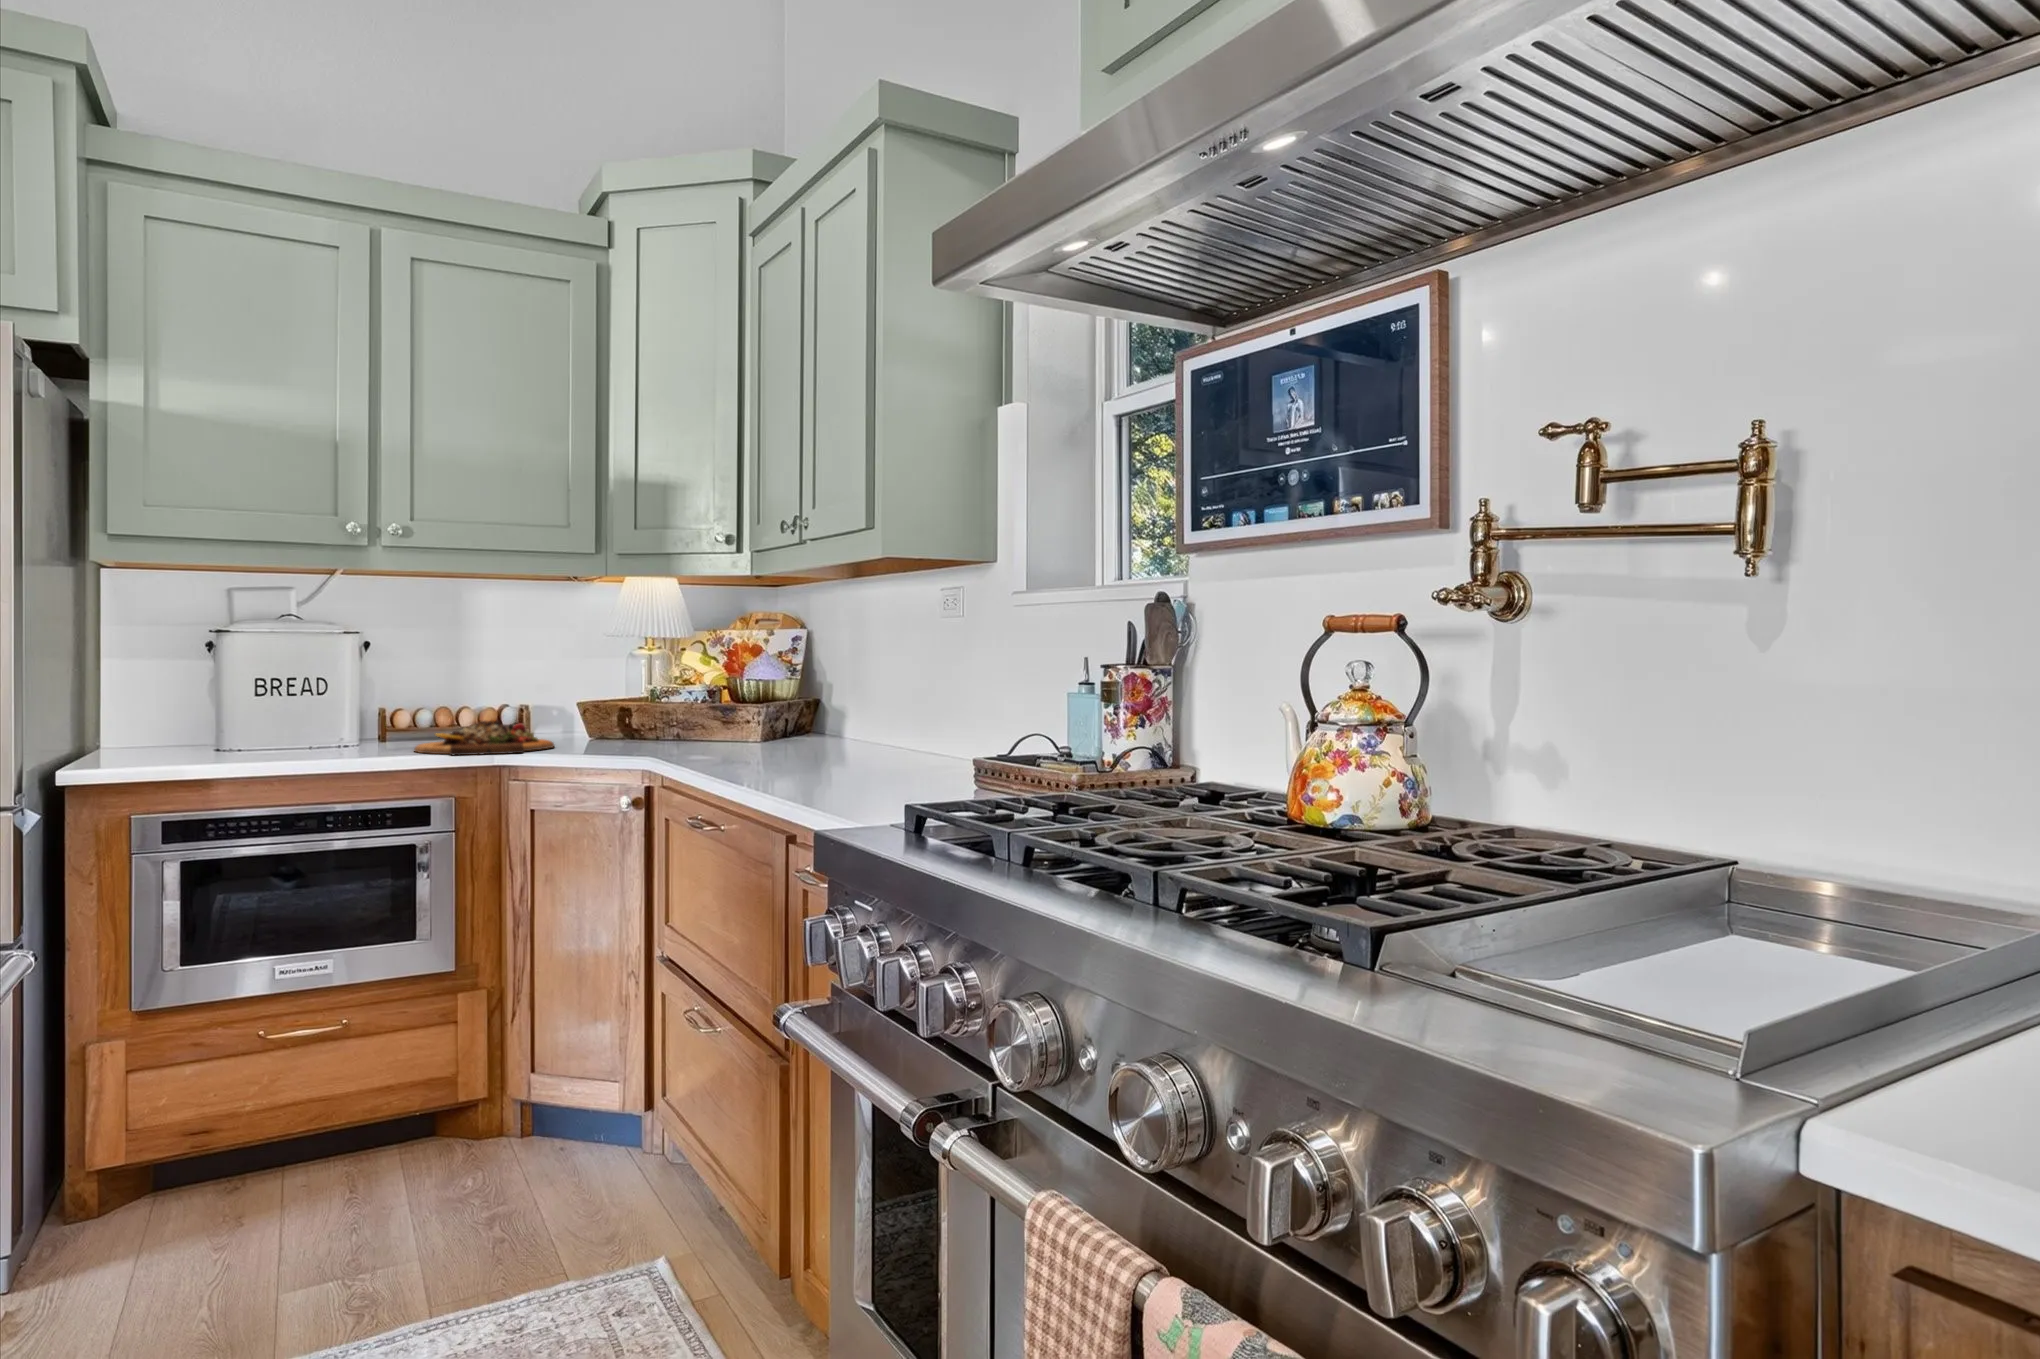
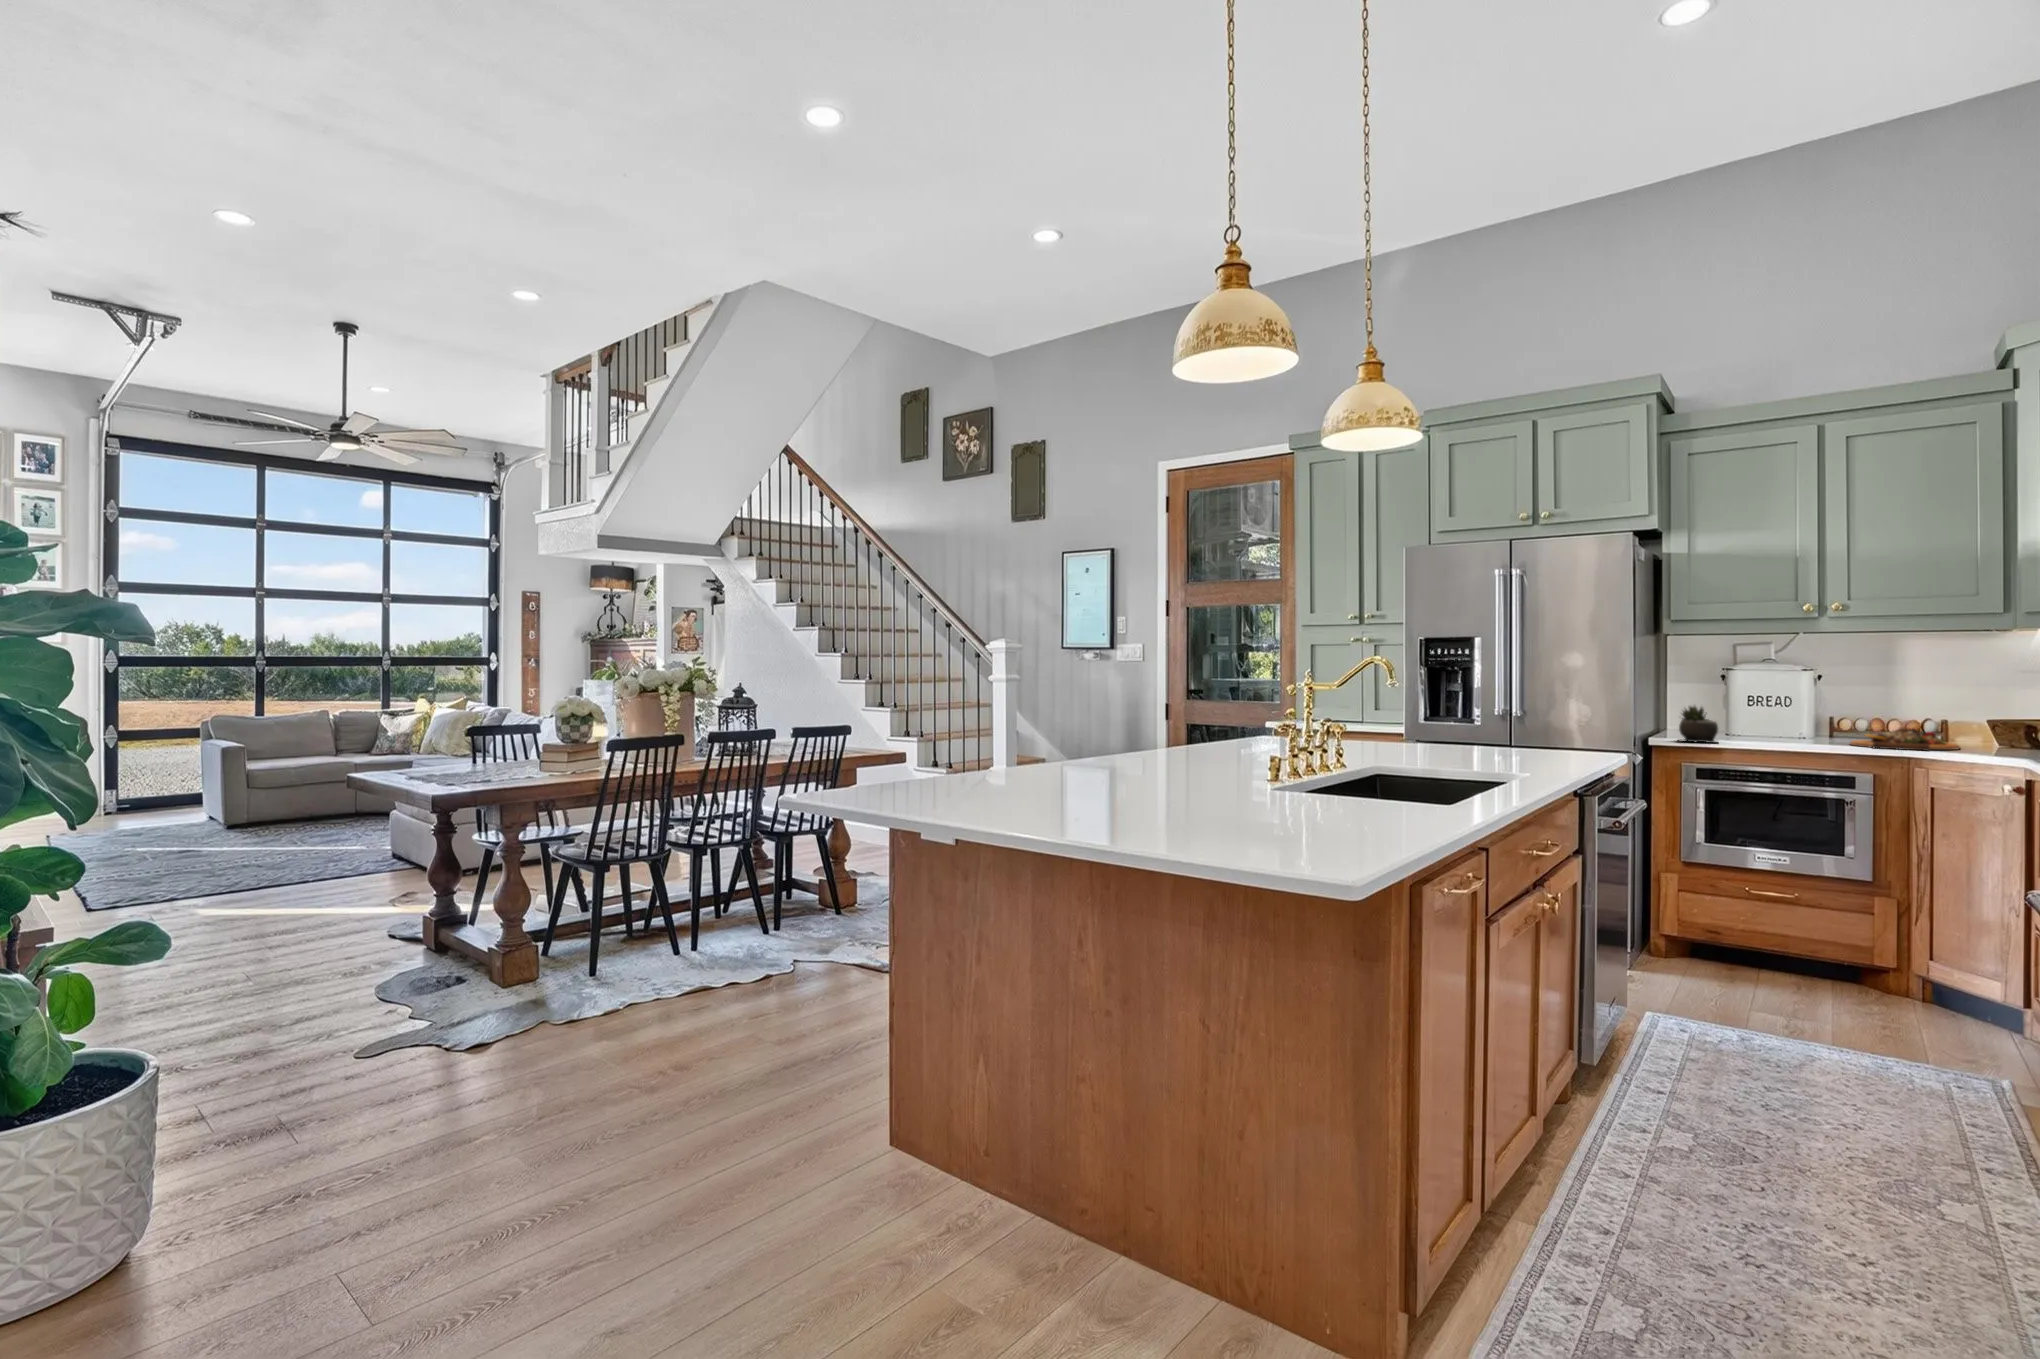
succulent plant: none [123,695,206,771] -> present [1679,706,1718,743]

